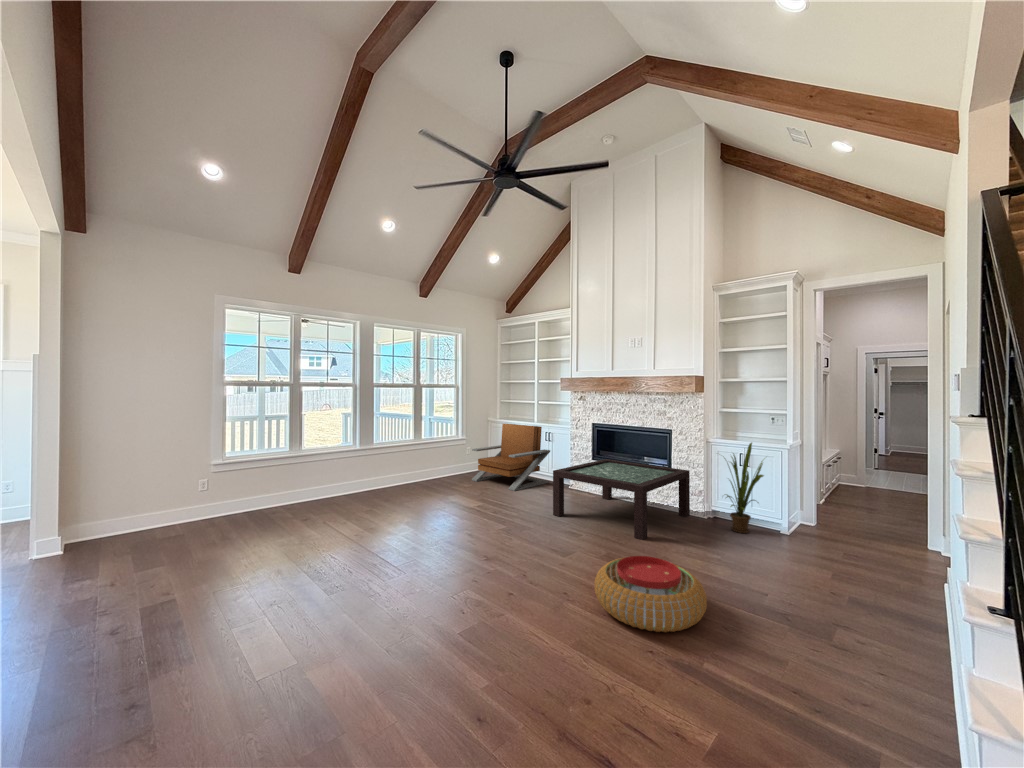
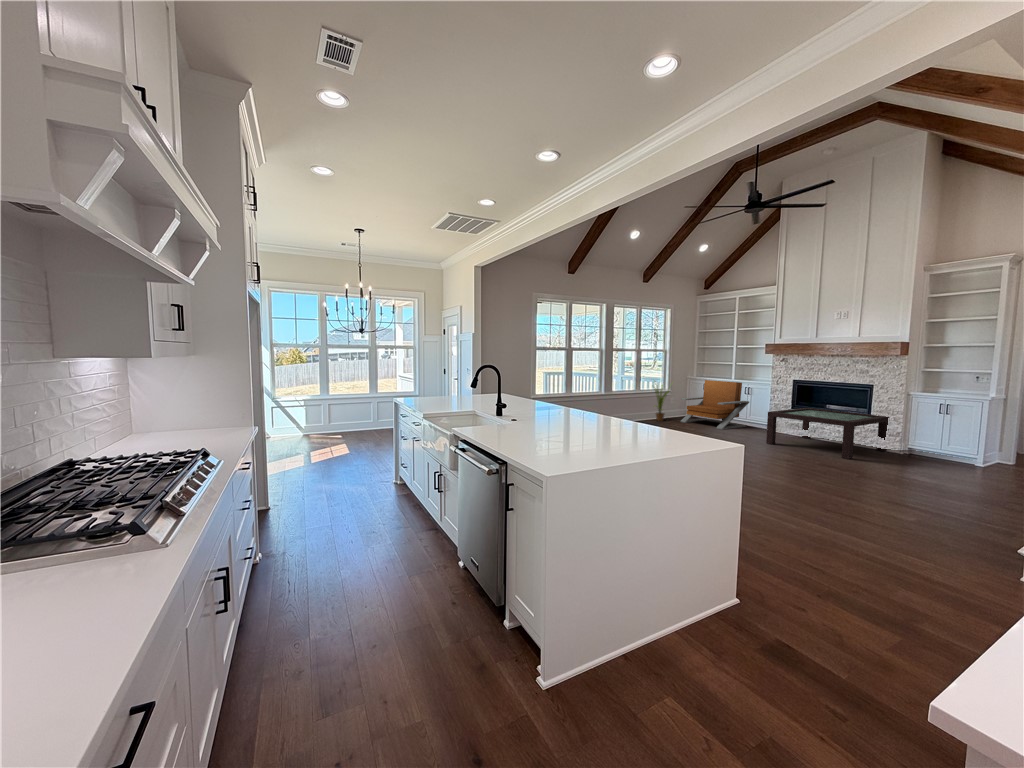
house plant: present [727,443,764,533] -> present [655,385,669,421]
pouf: present [595,556,707,632] -> none [826,457,911,493]

